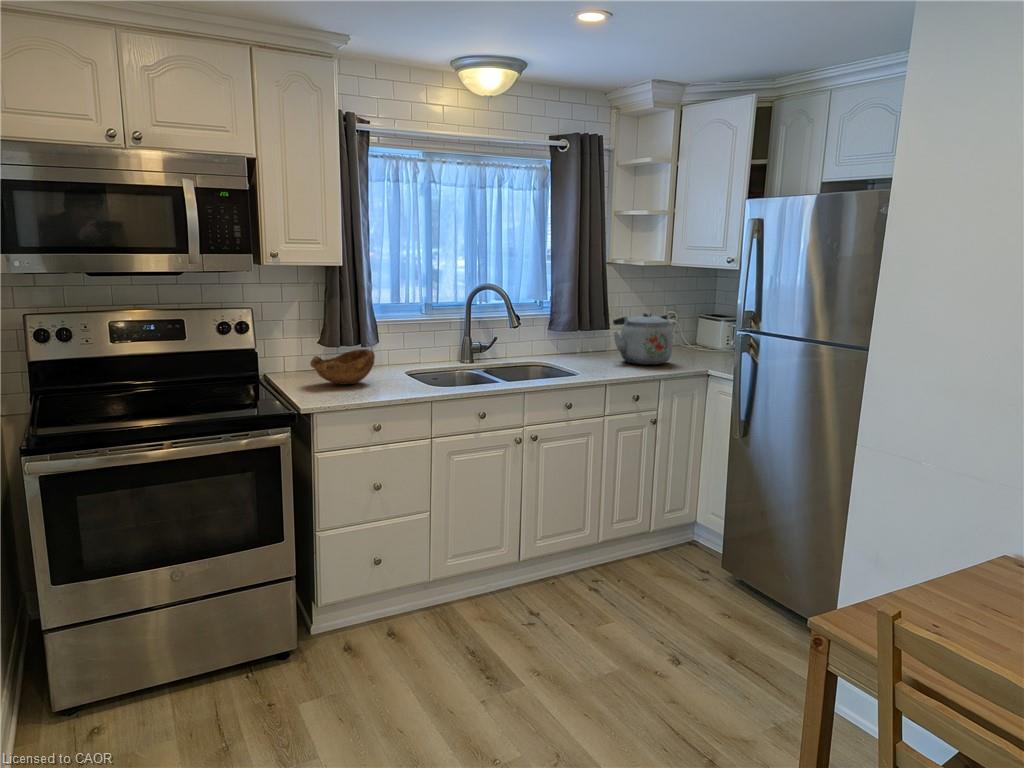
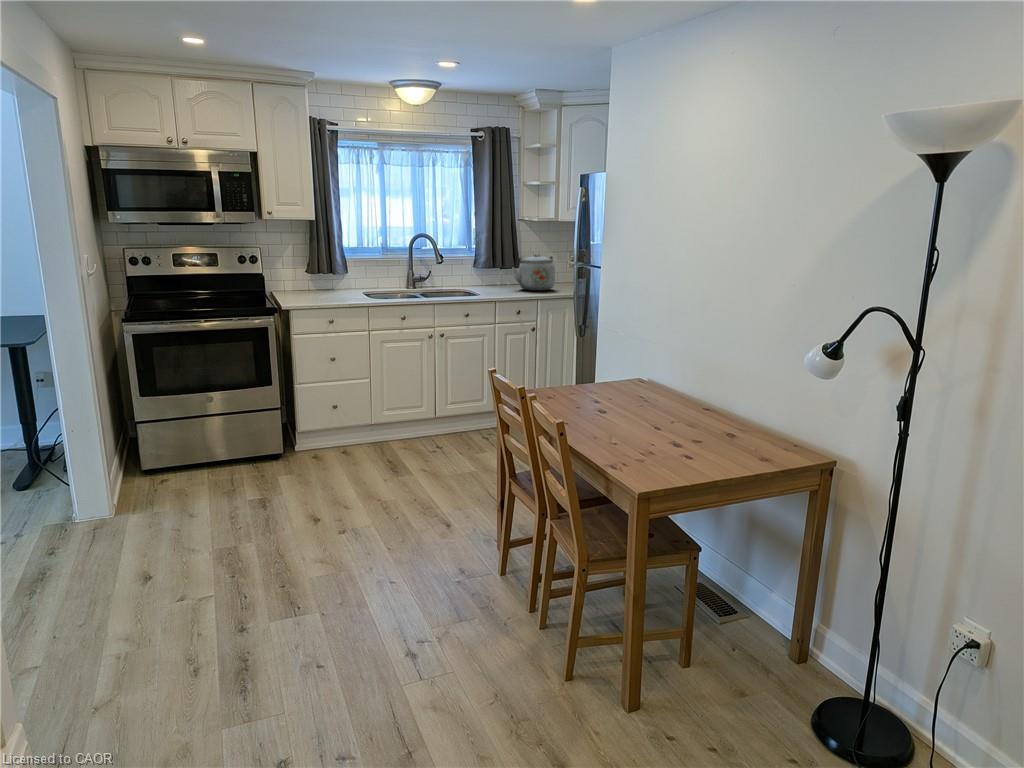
wooden bowl: present [310,349,375,385] -> none [296,275,338,297]

